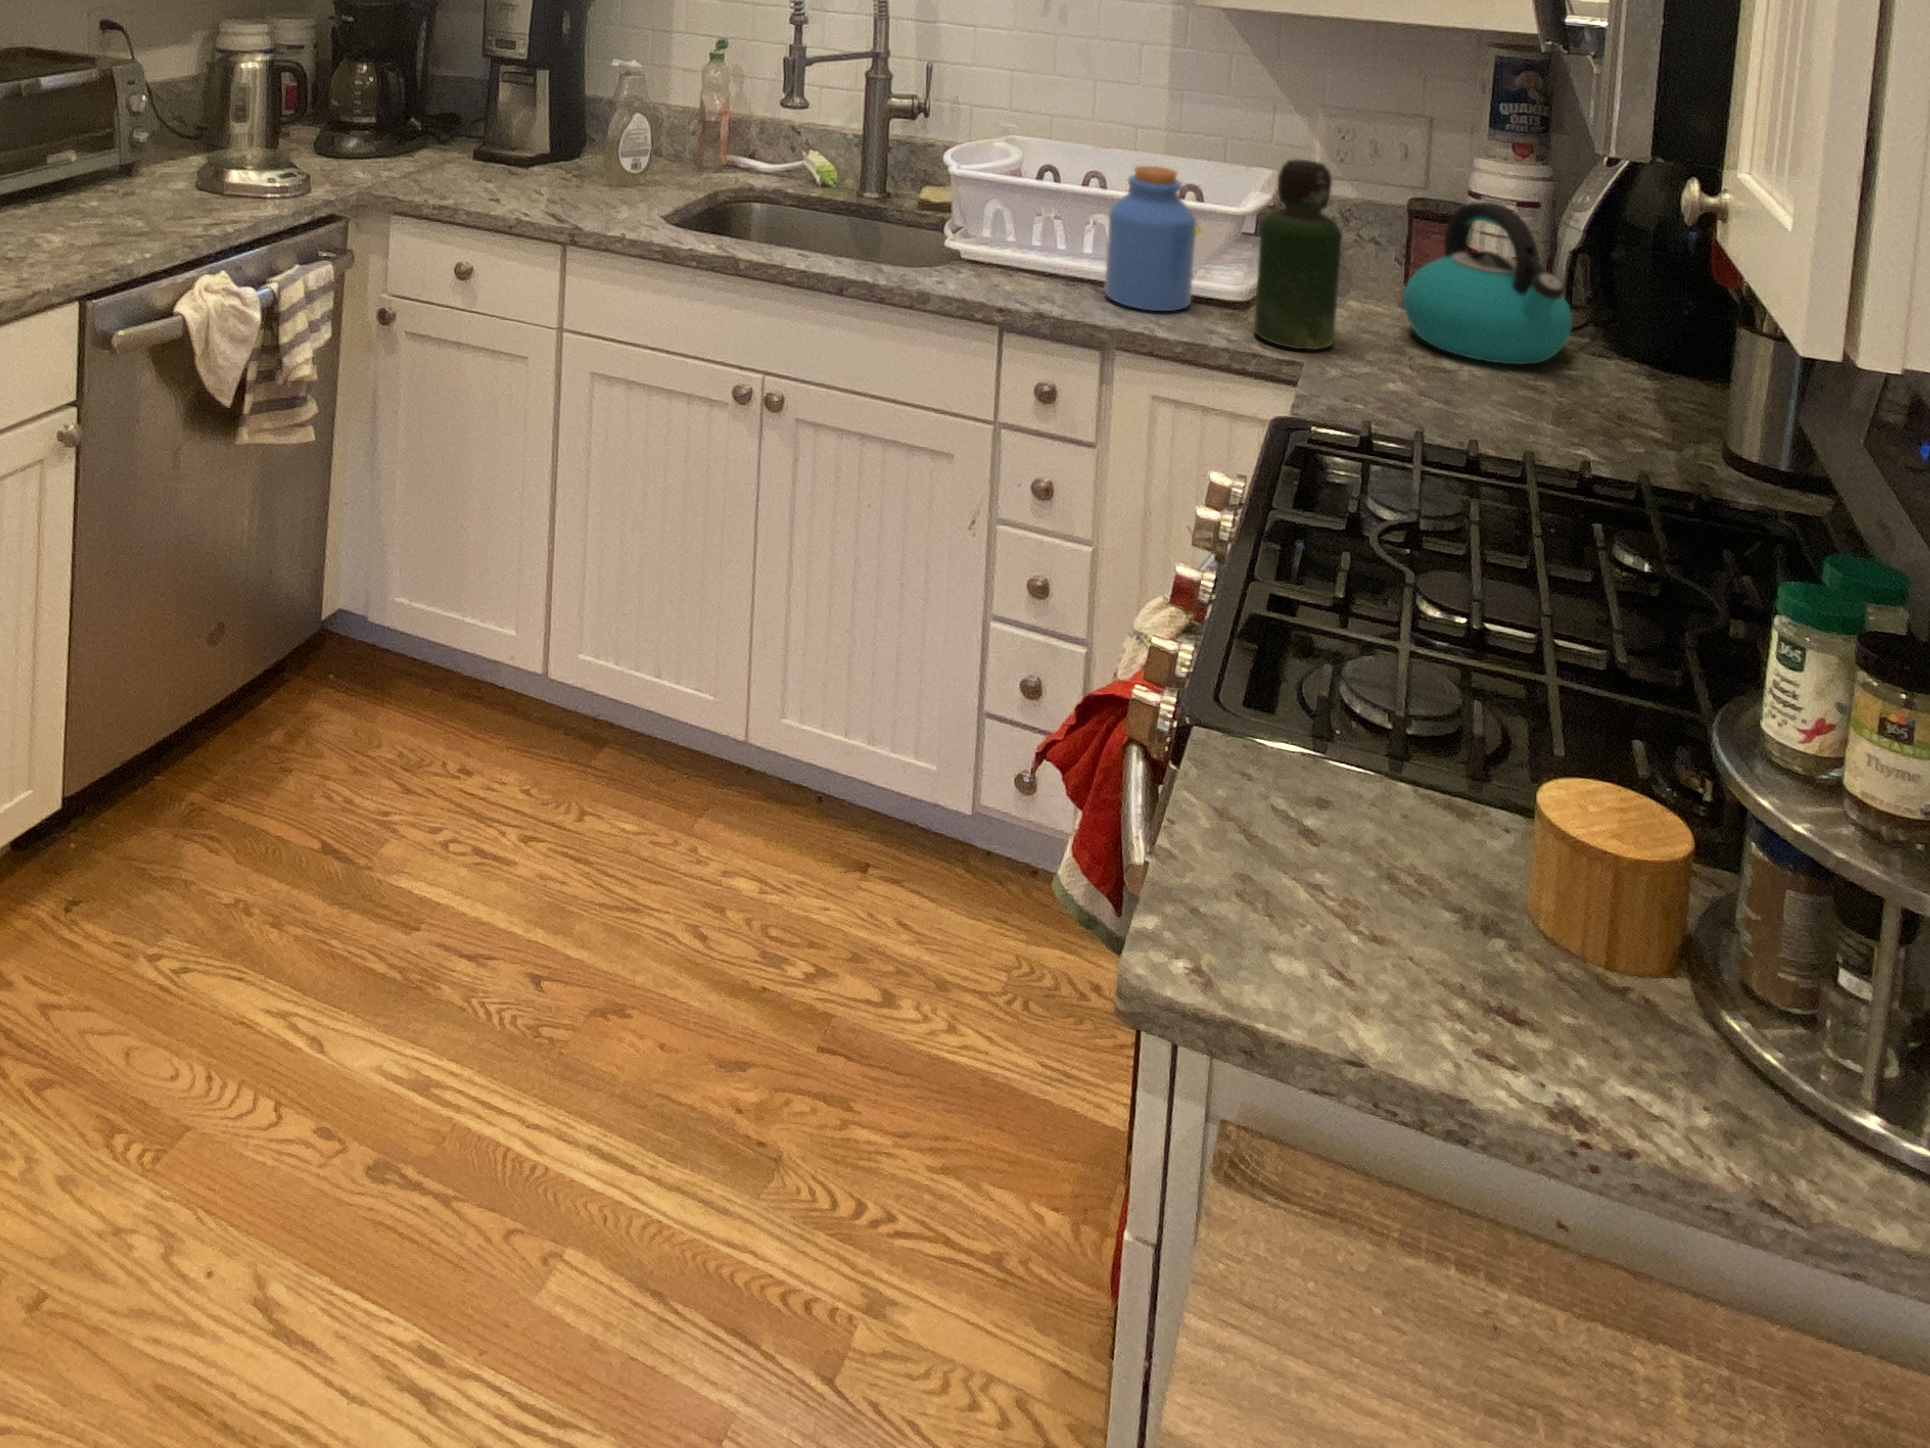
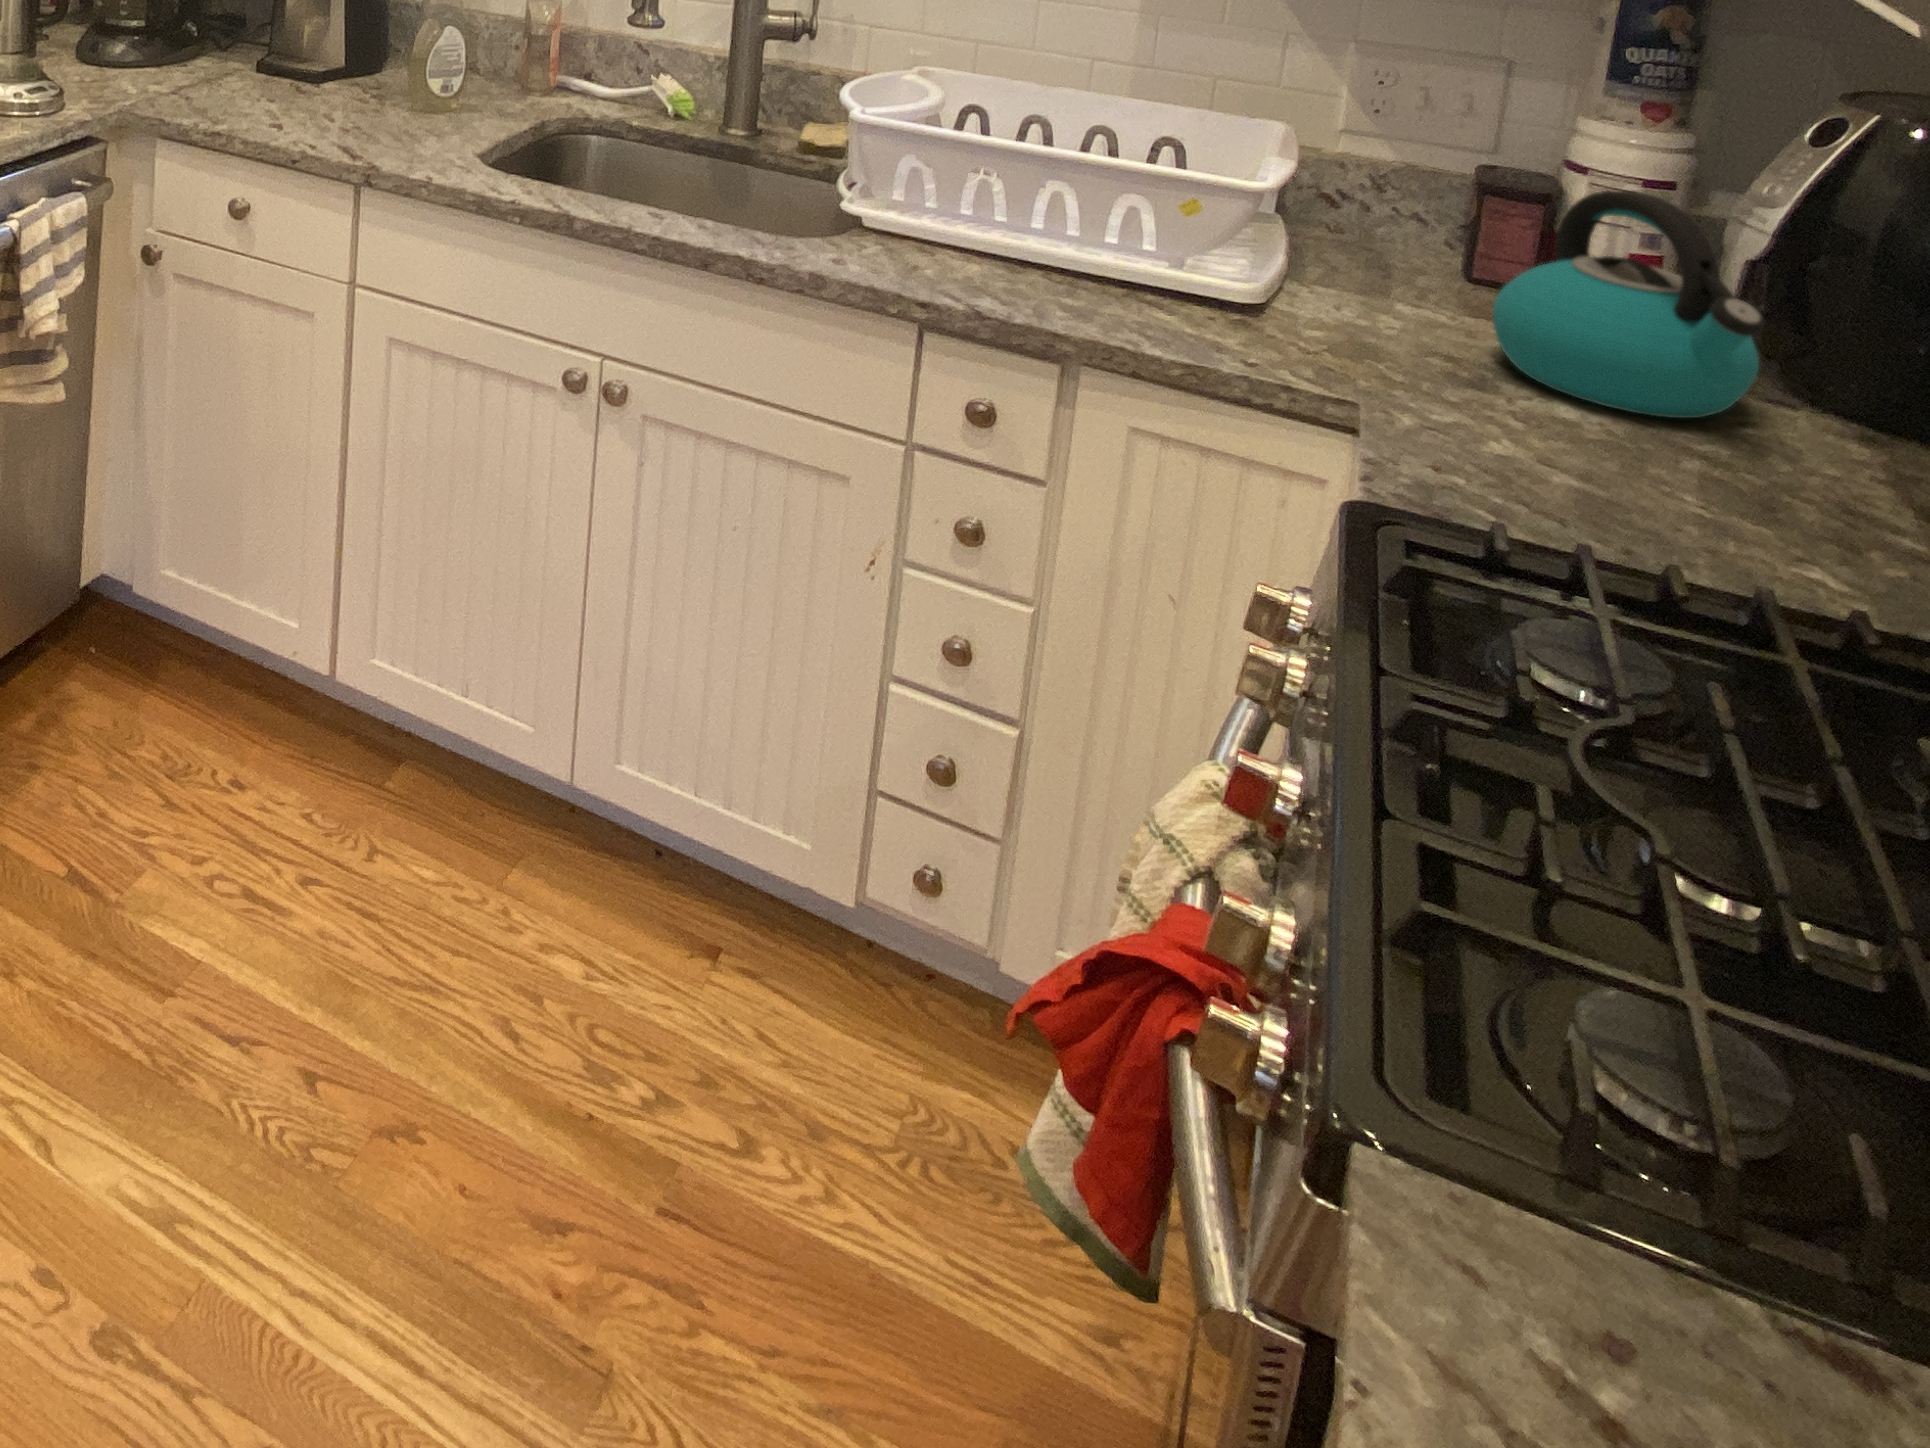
bottle: present [1254,159,1342,349] -> none [1277,125,1418,381]
jar: present [1105,166,1196,311] -> none [1059,120,1194,312]

